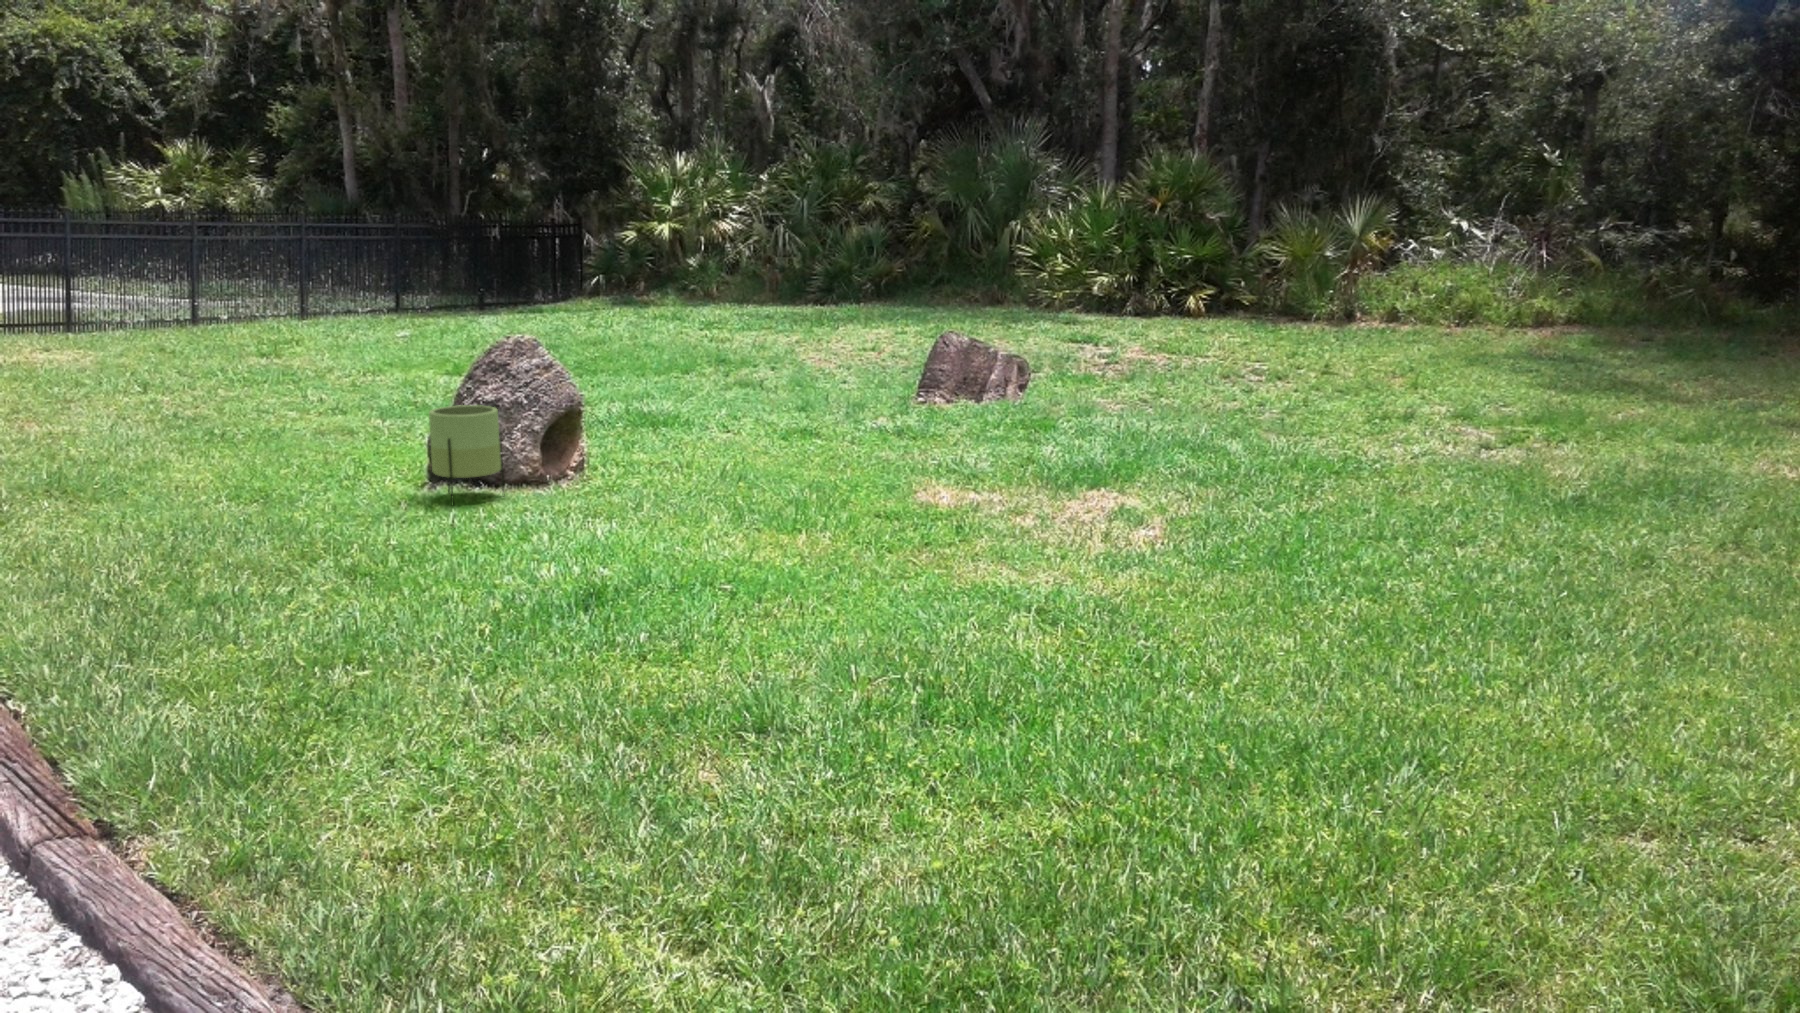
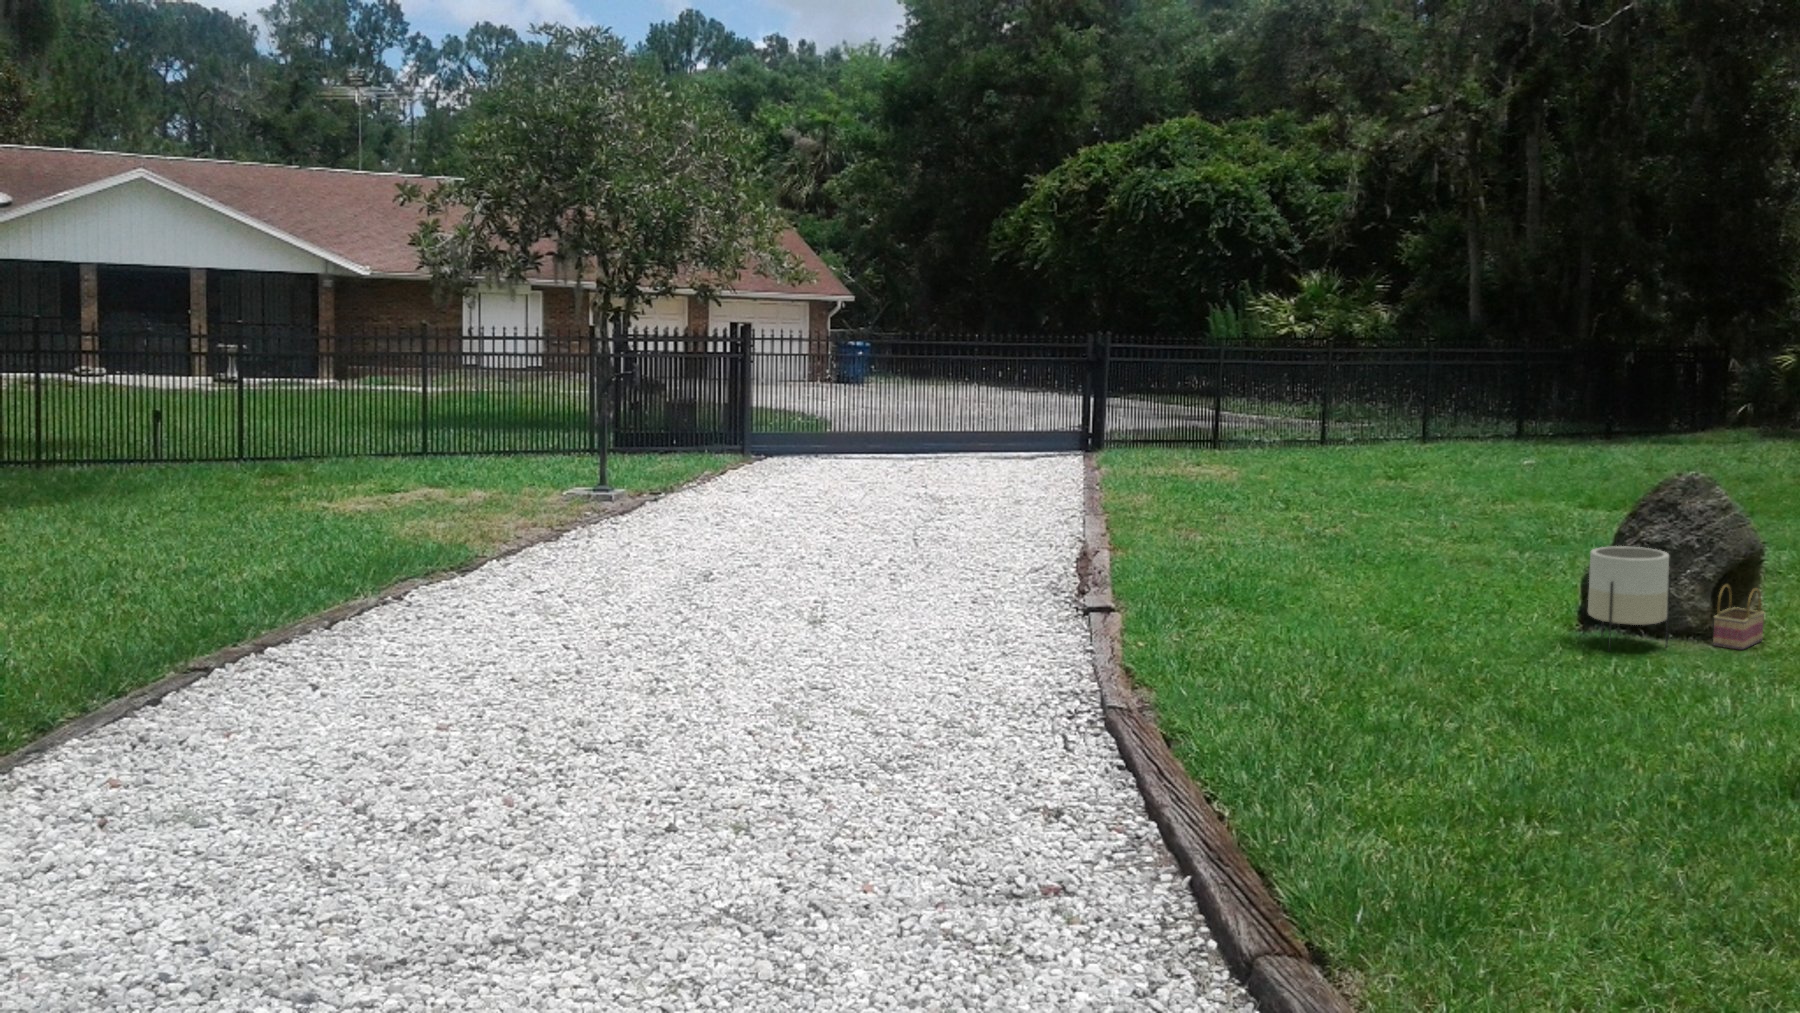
basket: none [541,434,583,492] -> present [1713,585,1764,650]

